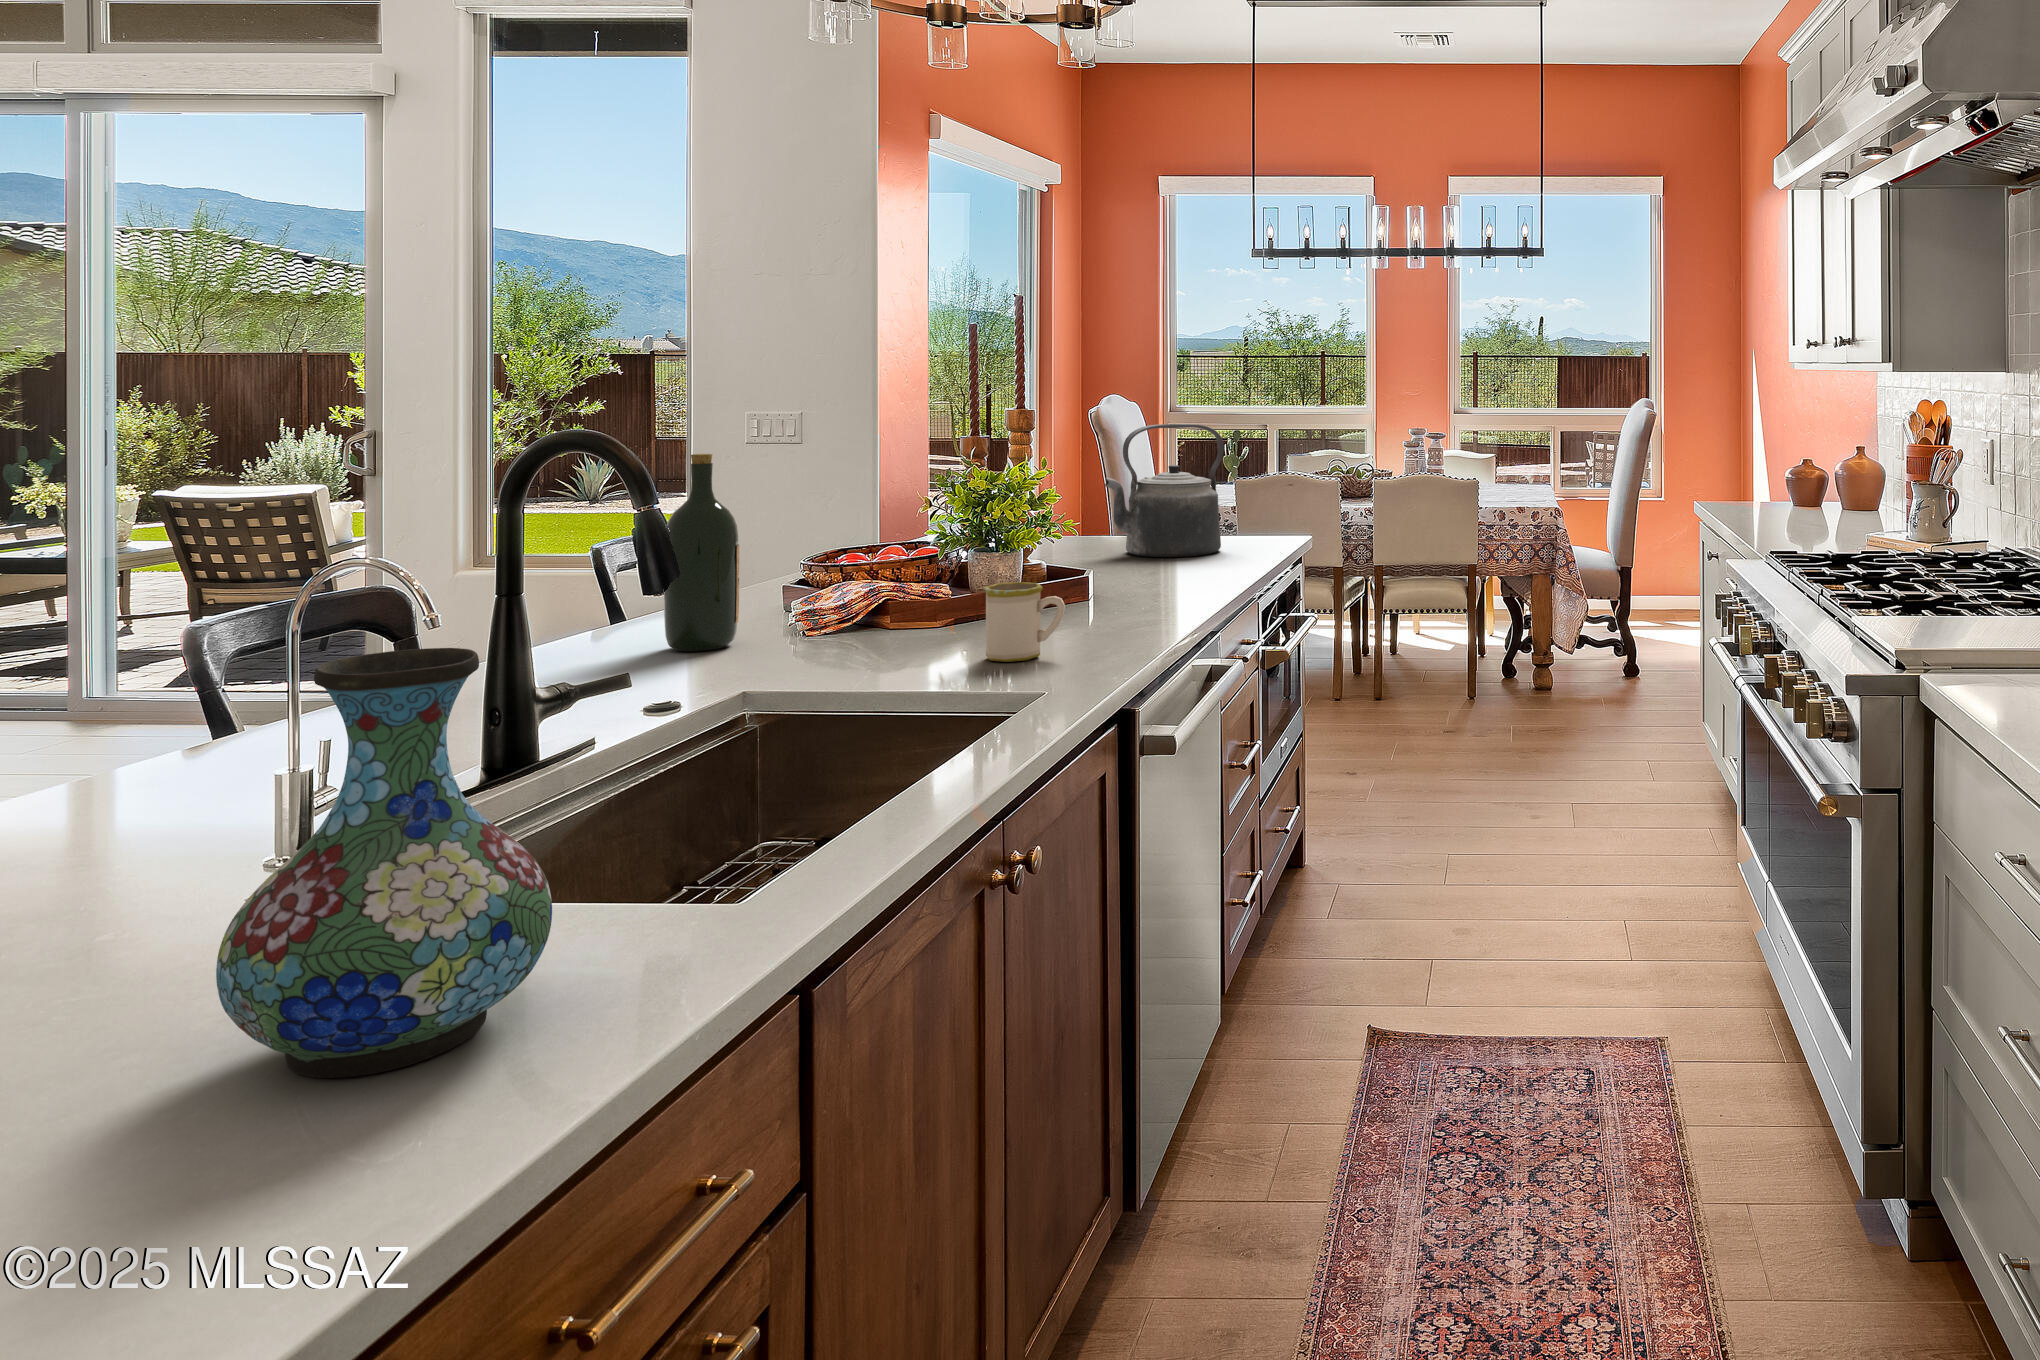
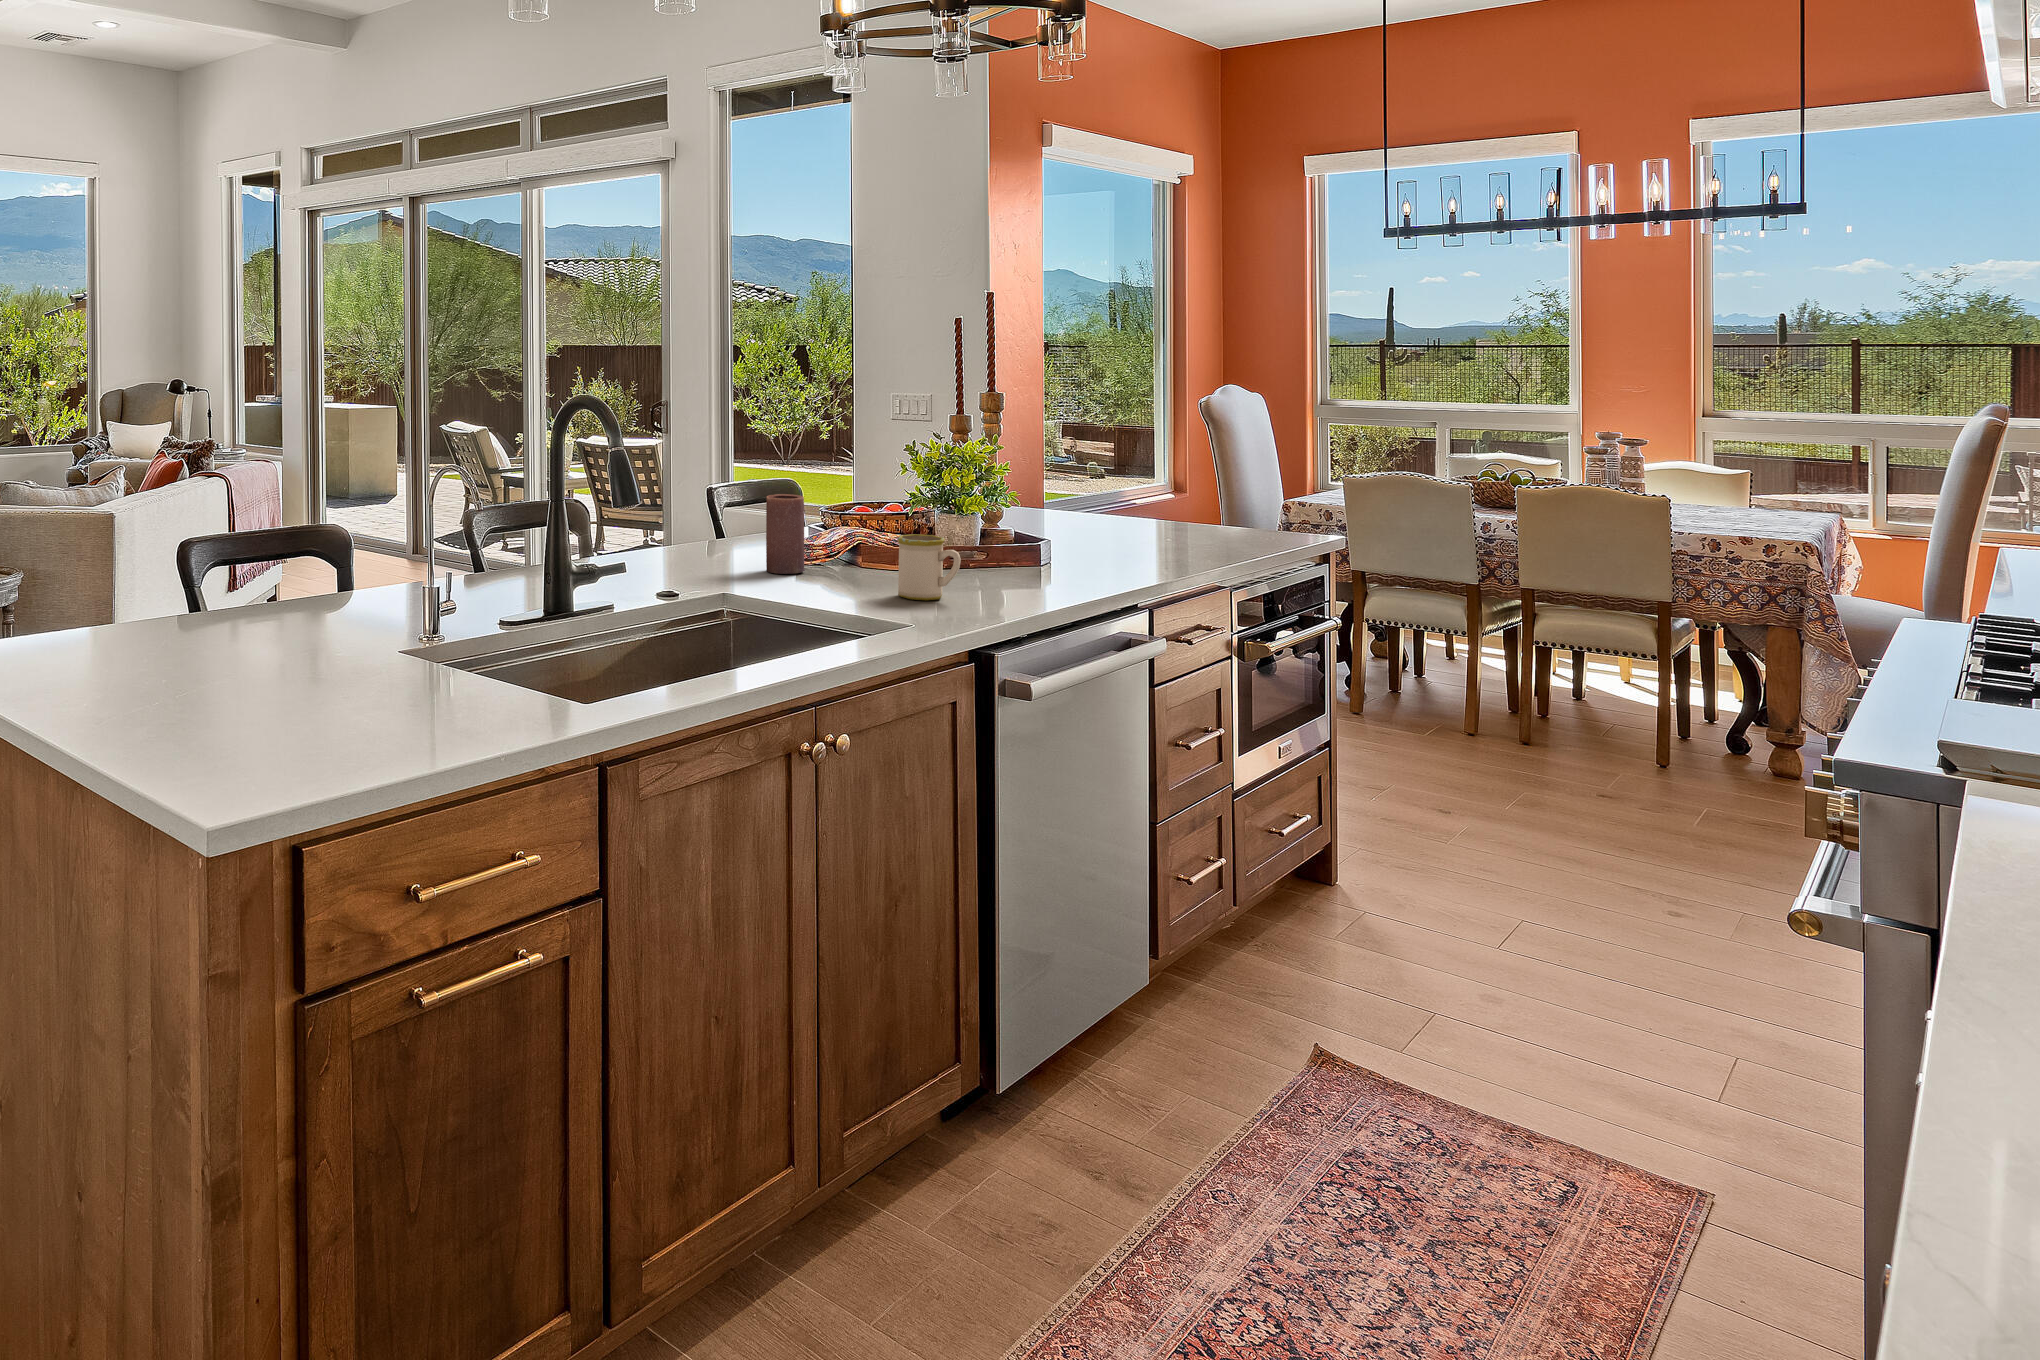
kettle: present [1105,424,1224,557] -> none [1108,413,1233,541]
wine bottle: present [664,454,739,651] -> none [703,416,752,561]
candle: none [779,551,834,657] -> present [766,494,805,574]
vase: present [216,648,552,1078] -> none [273,508,427,738]

